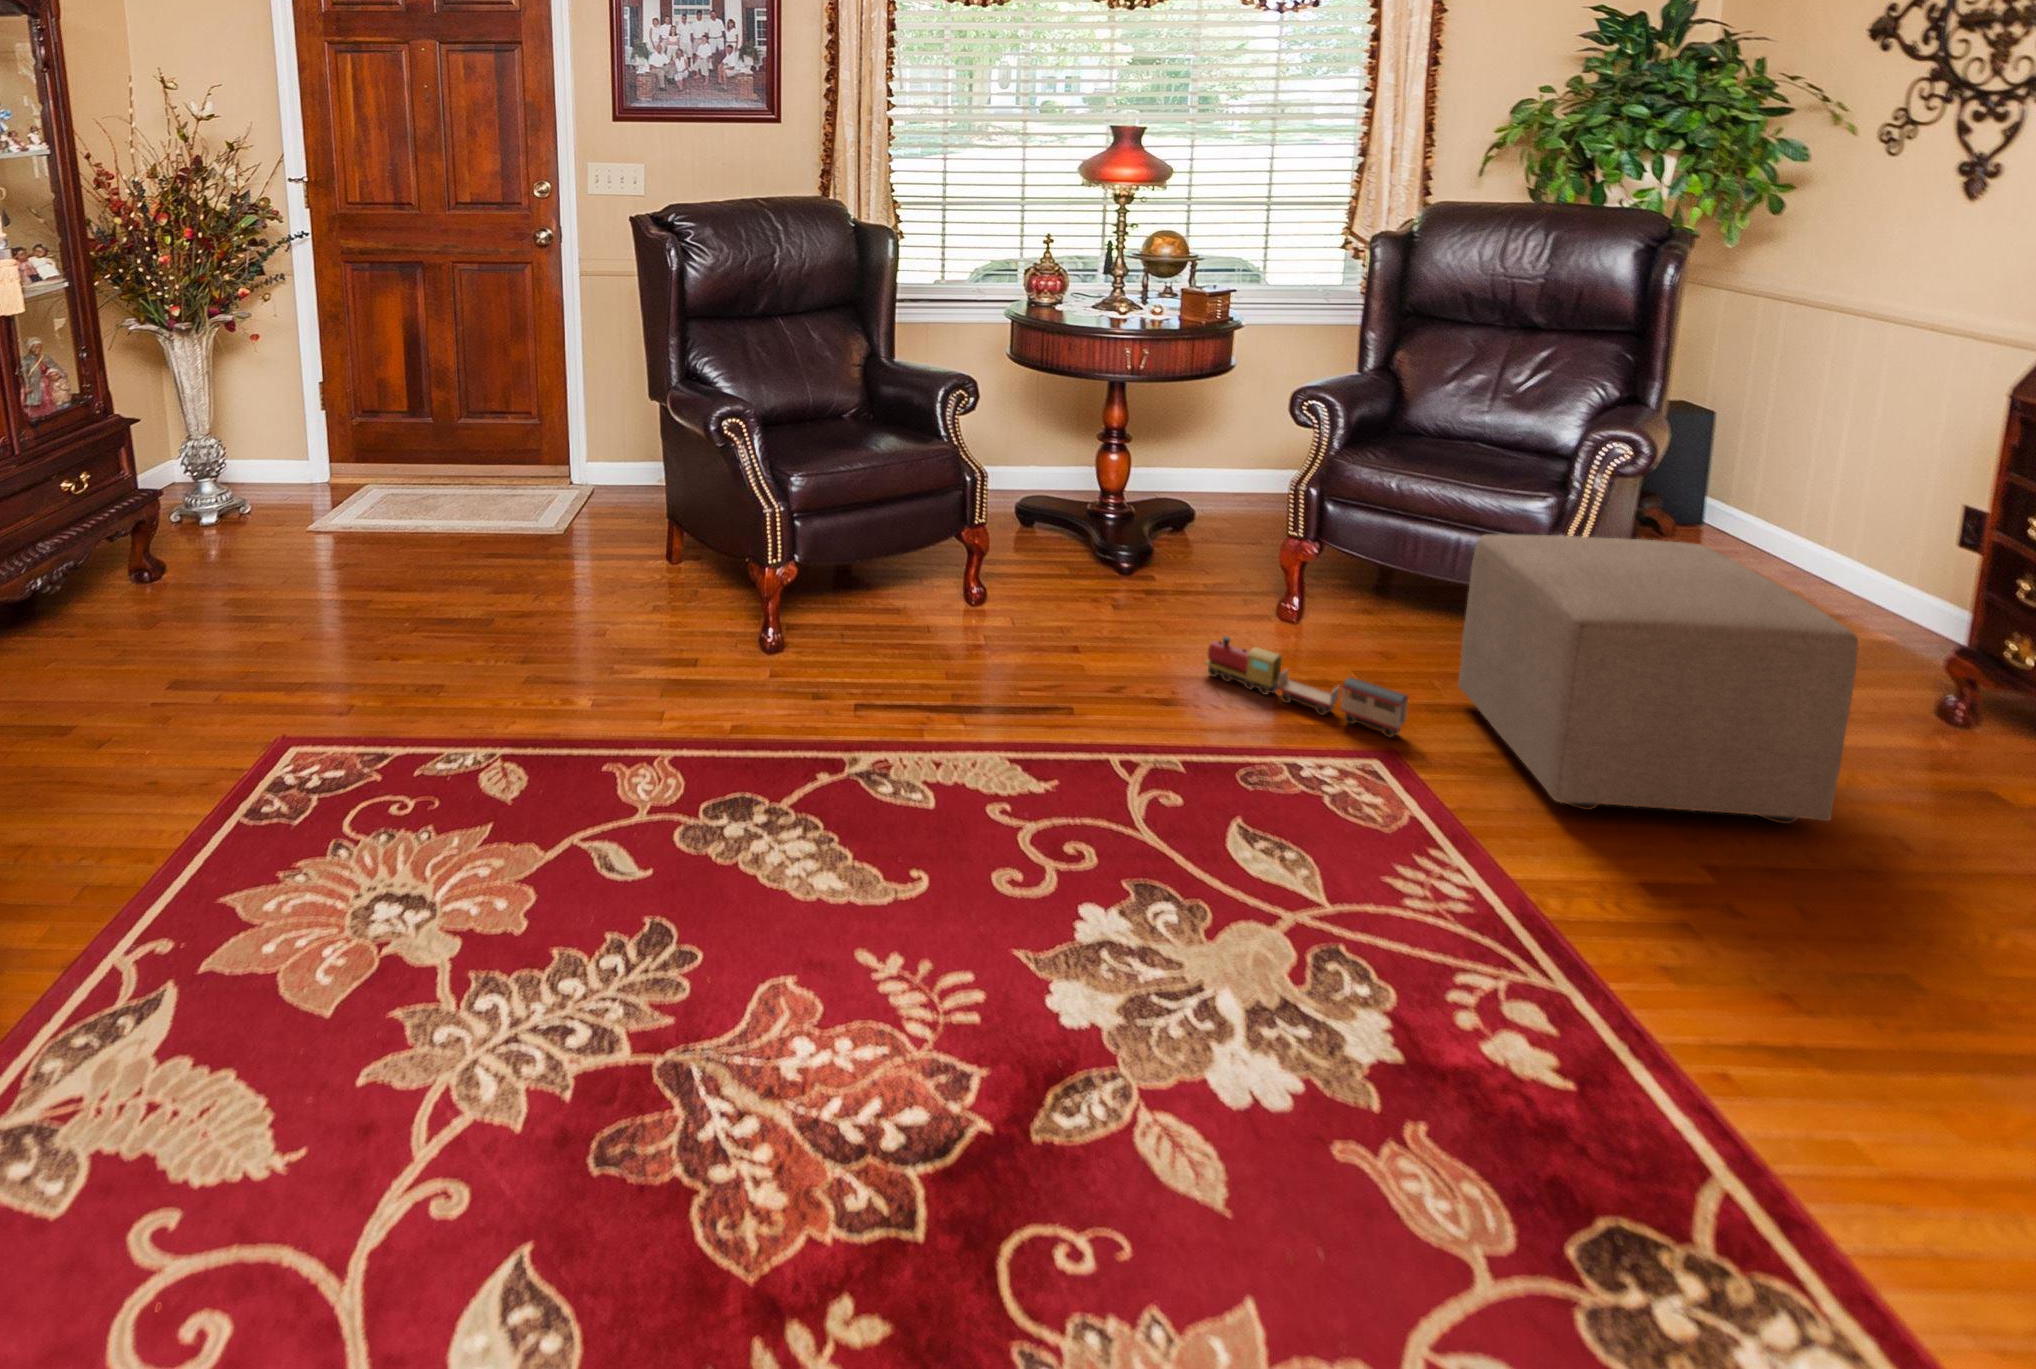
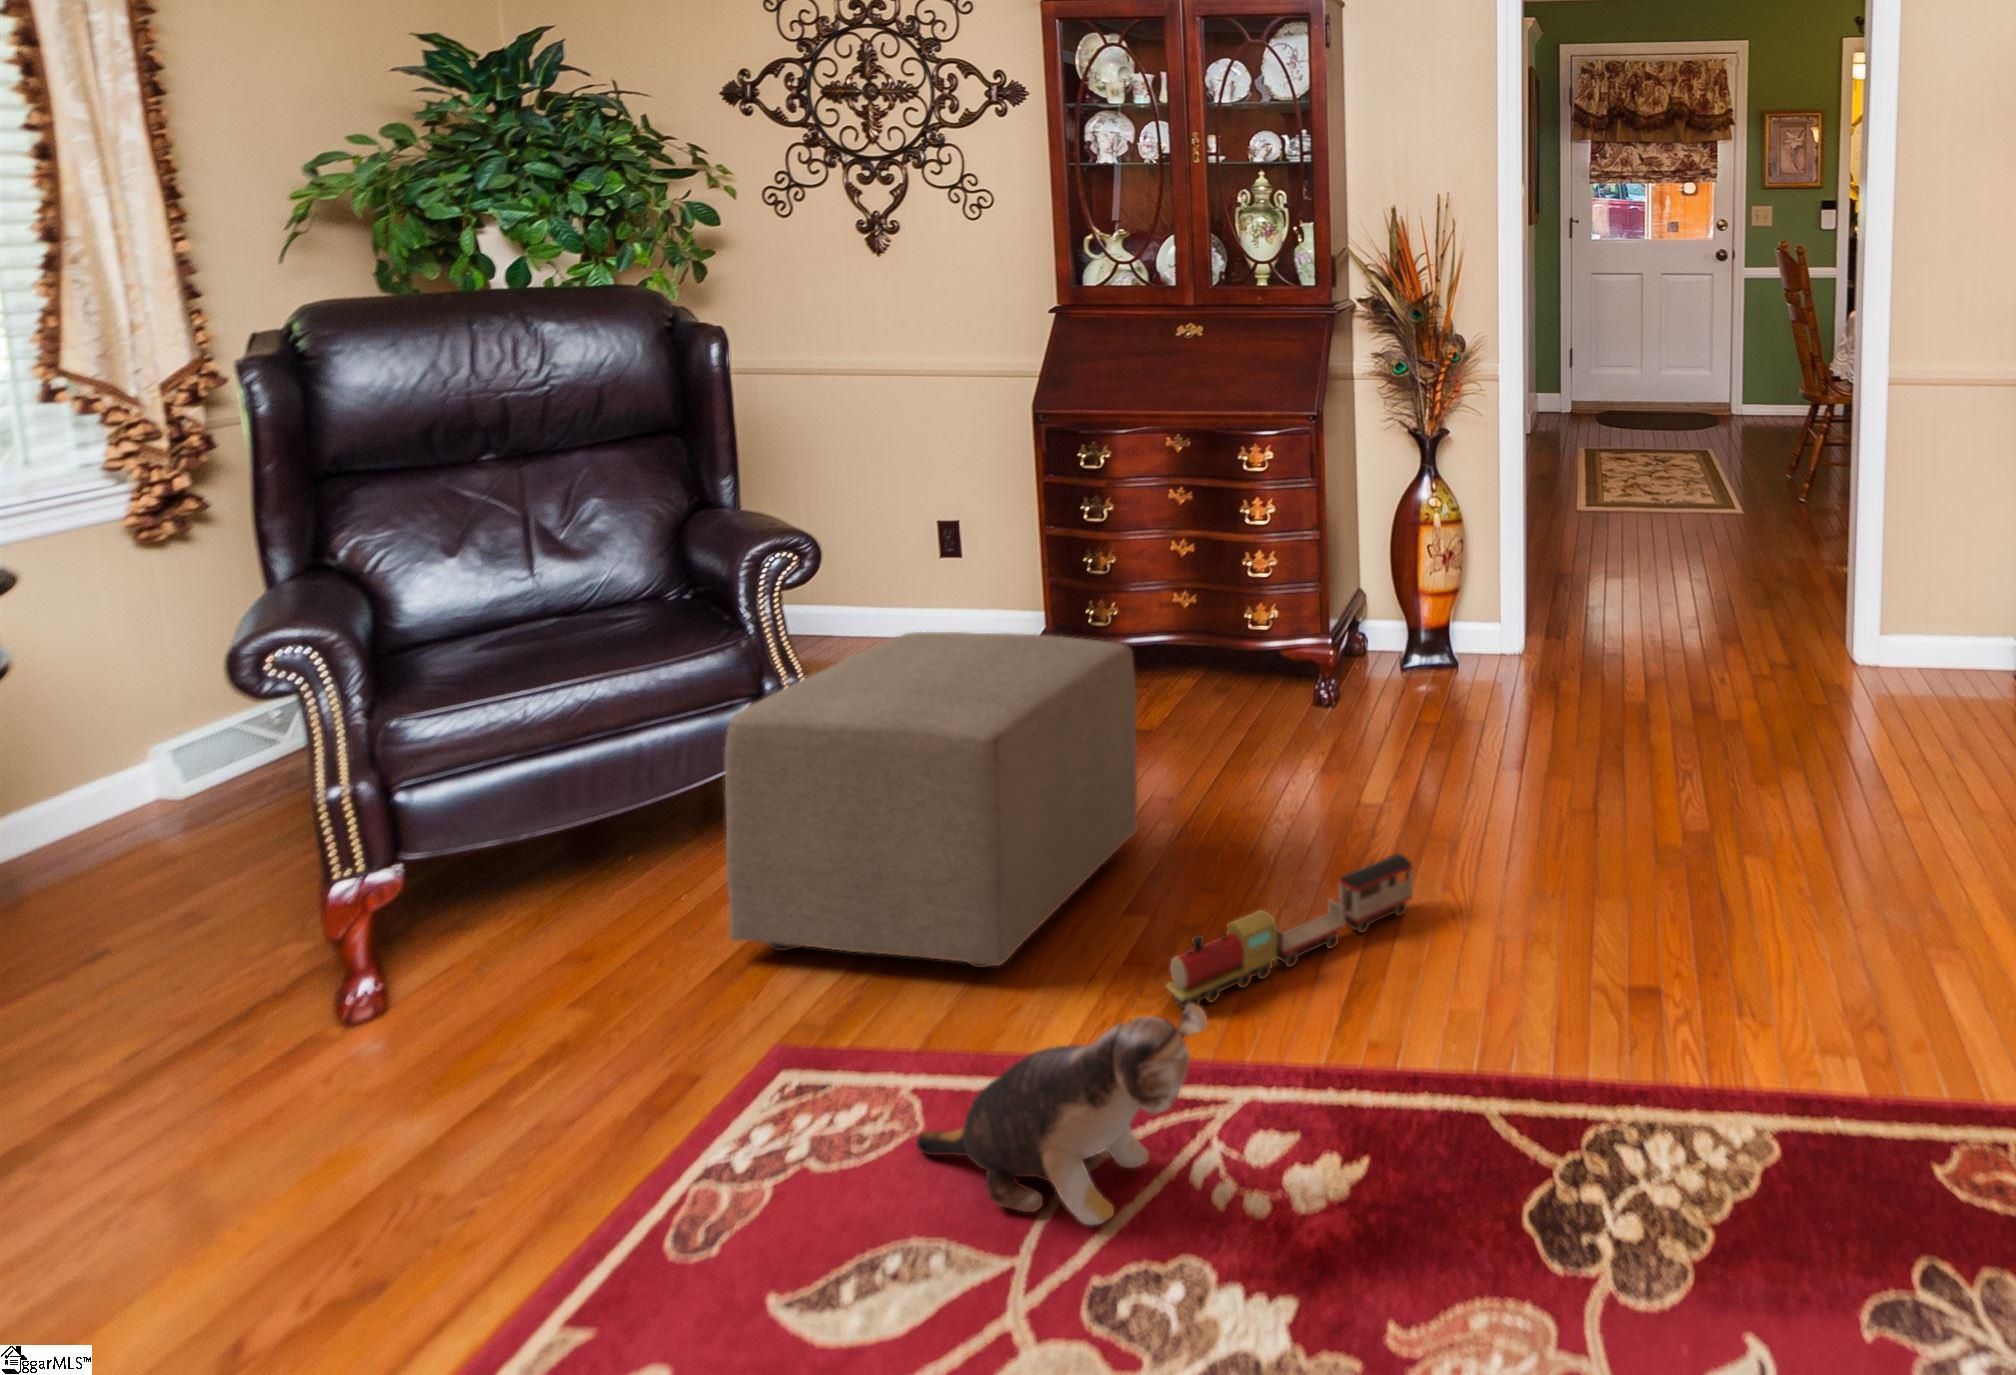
toy train: present [1204,636,1408,737] -> present [1166,854,1412,1008]
plush toy: none [1357,809,1471,943] -> present [916,1003,1207,1225]

